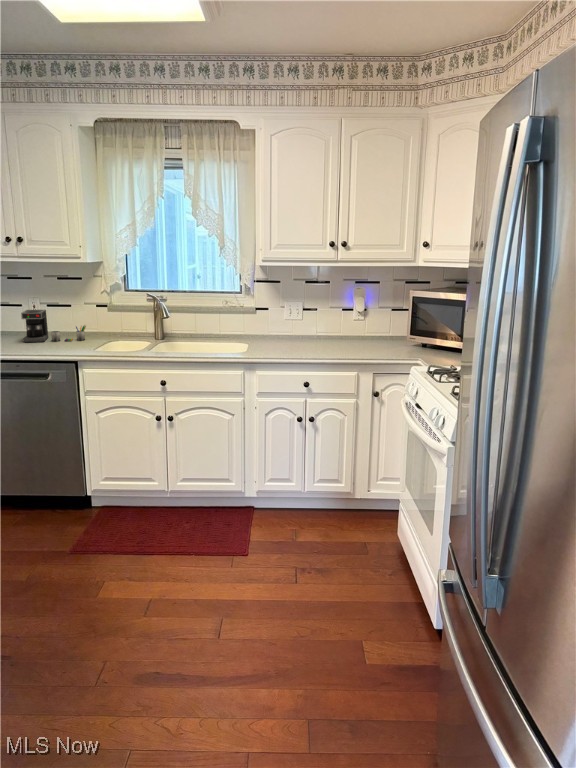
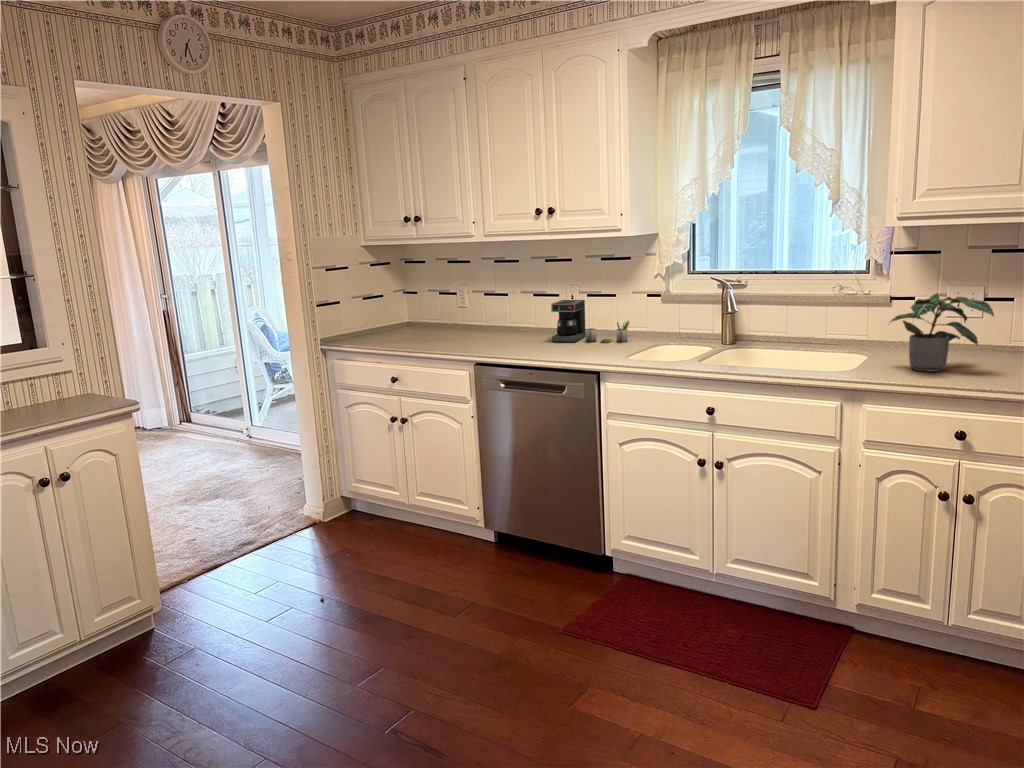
potted plant: none [261,305,315,350] -> present [891,293,994,371]

